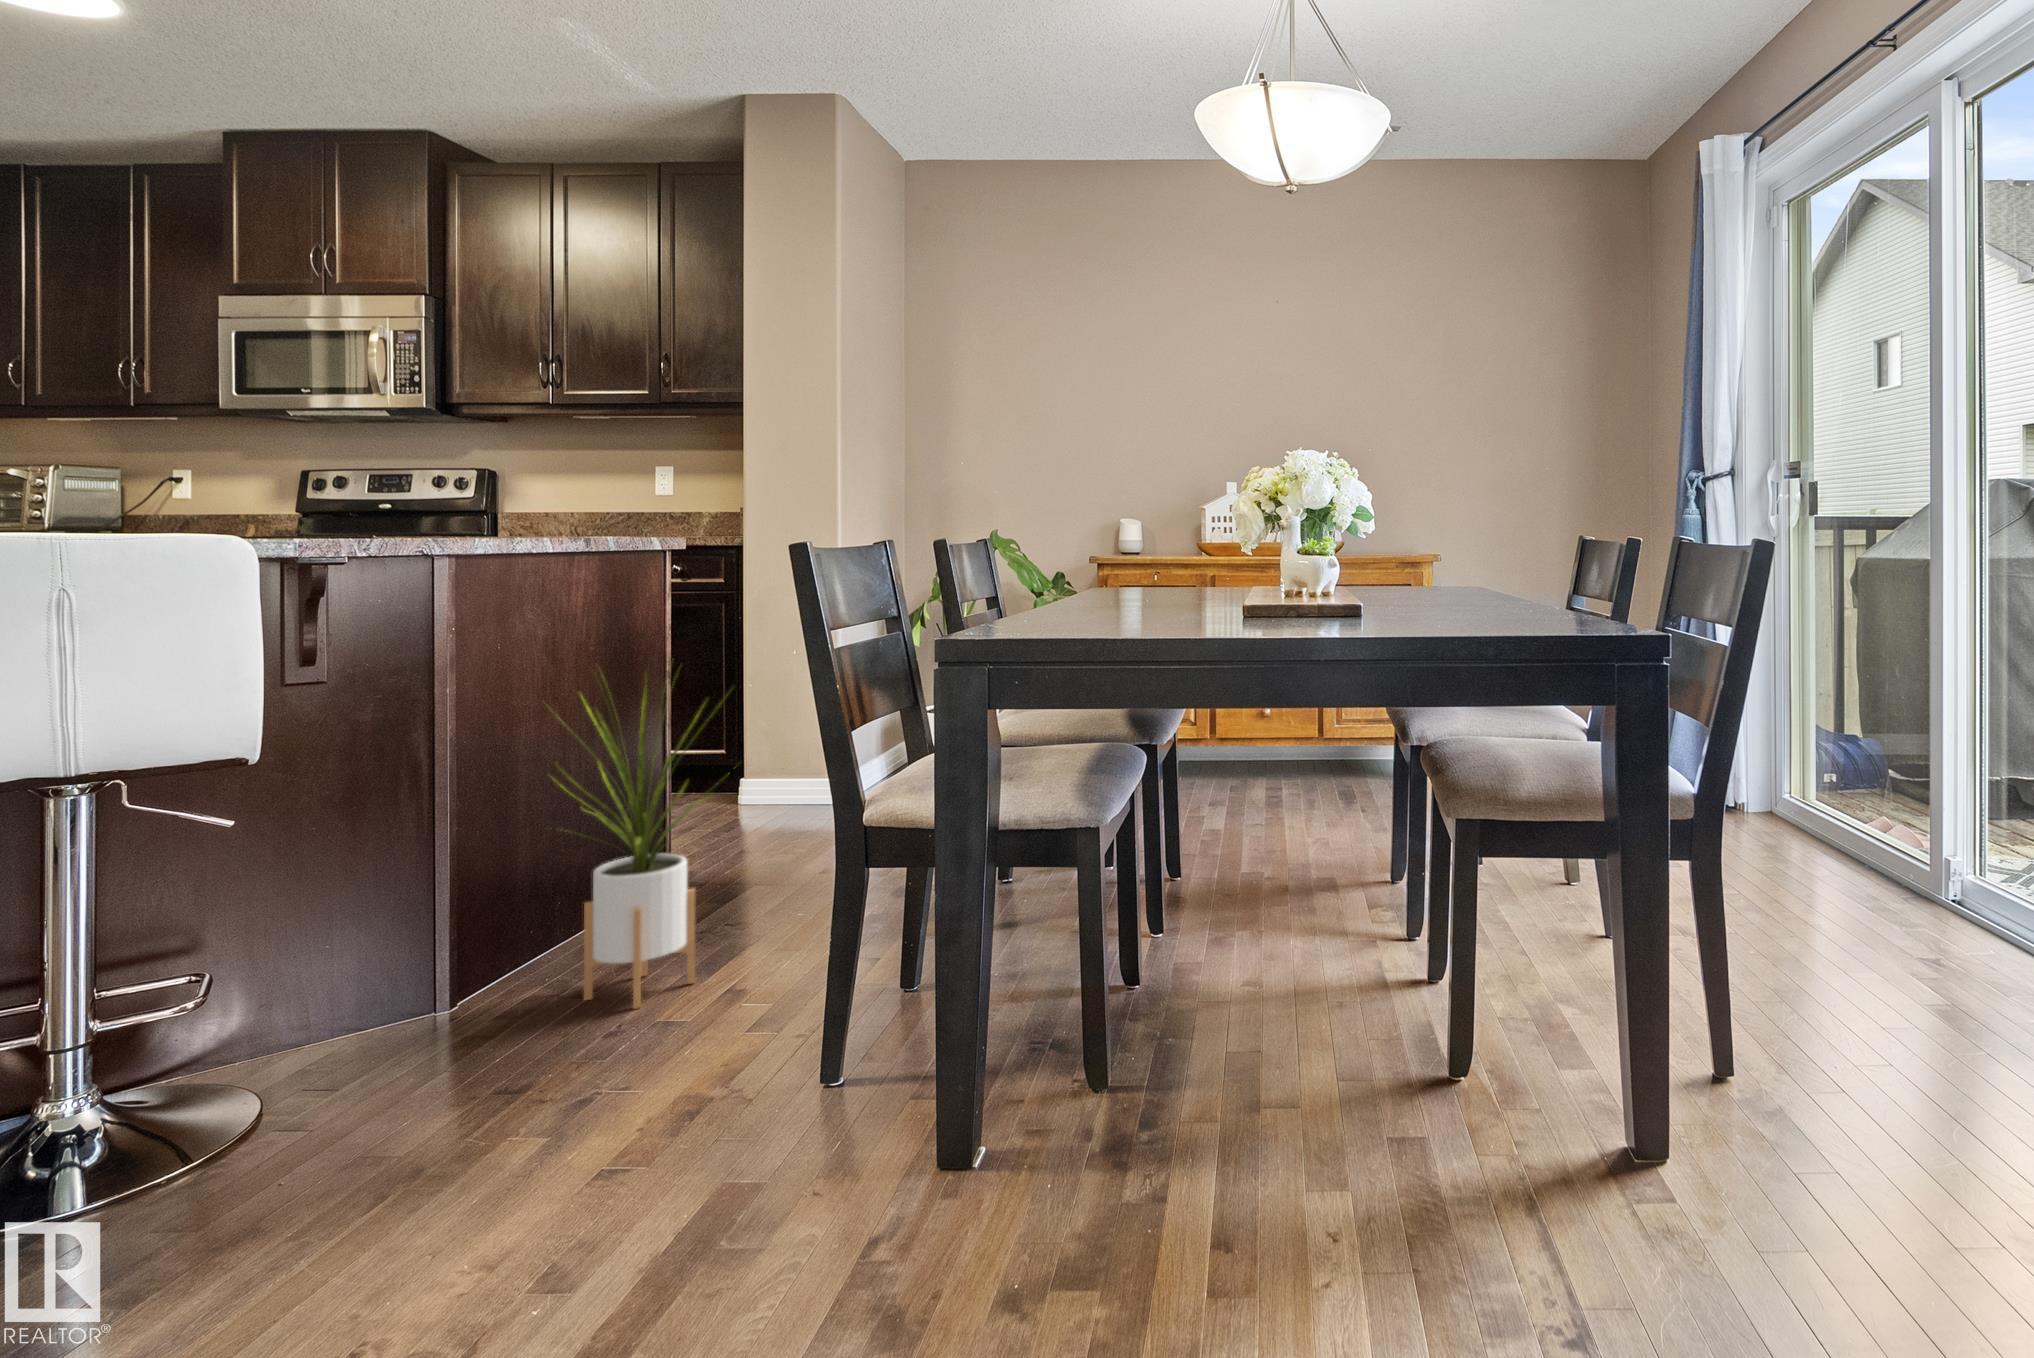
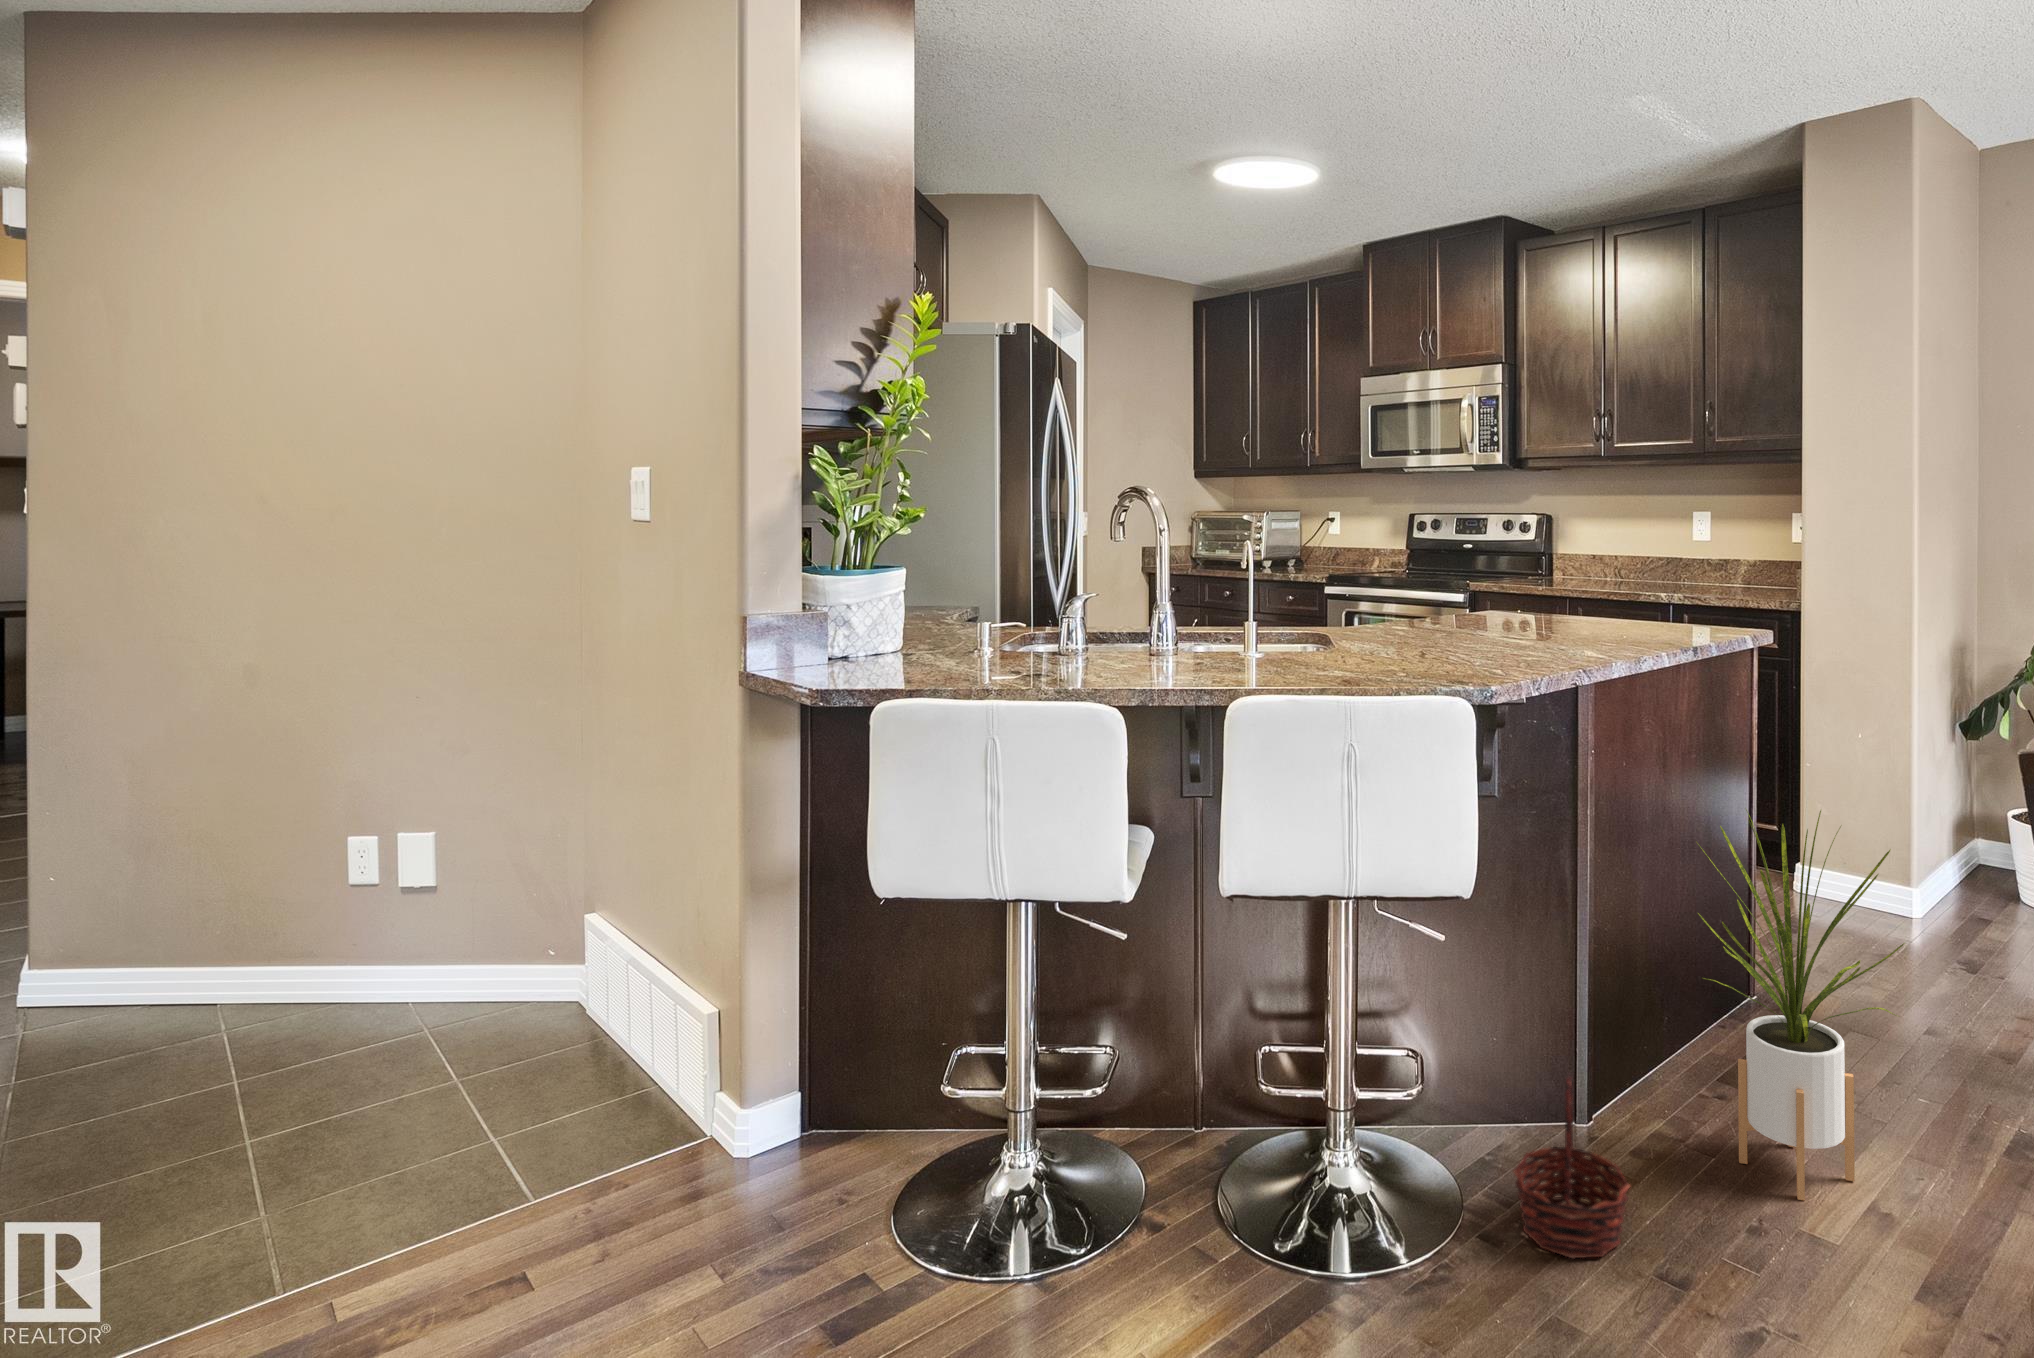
basket: none [282,941,433,1124] -> present [1513,1076,1630,1258]

